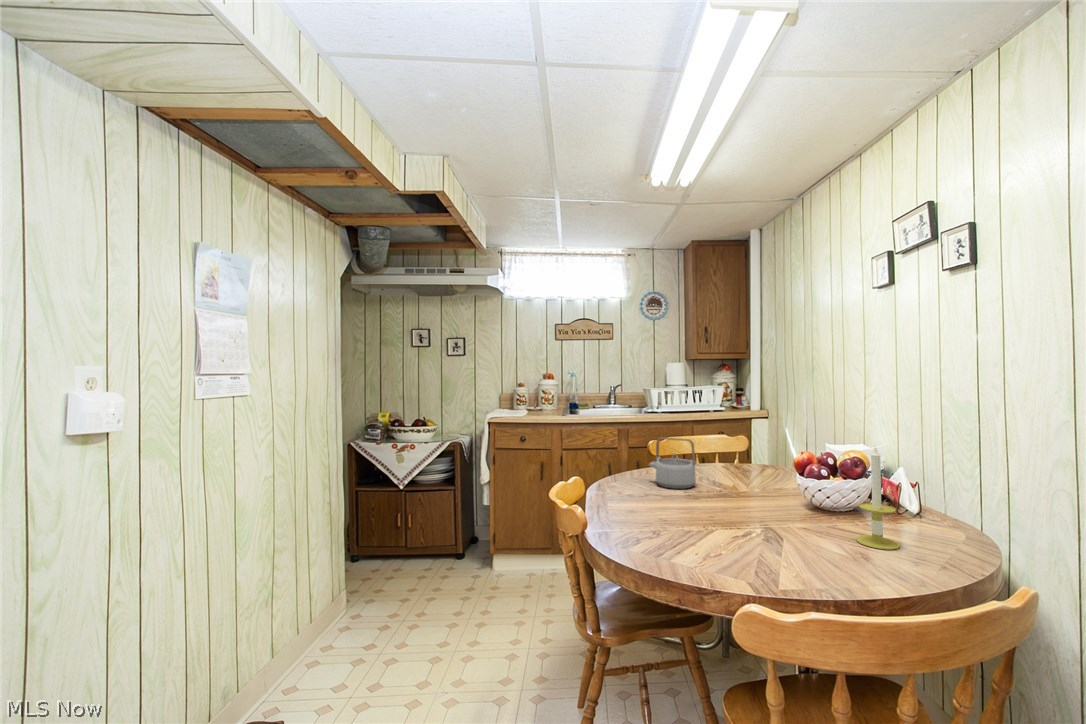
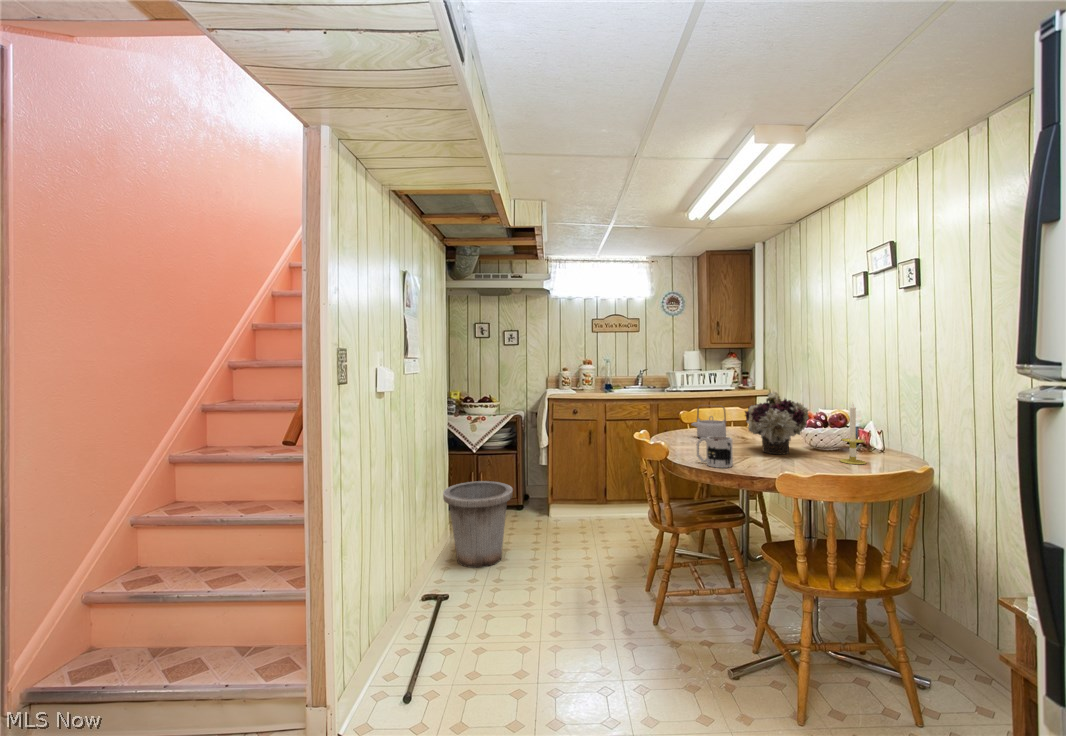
flower arrangement: none [714,423,808,522] -> present [745,392,809,454]
mug: none [627,498,680,555] -> present [697,436,733,468]
trash can: none [317,533,416,660] -> present [443,481,513,568]

